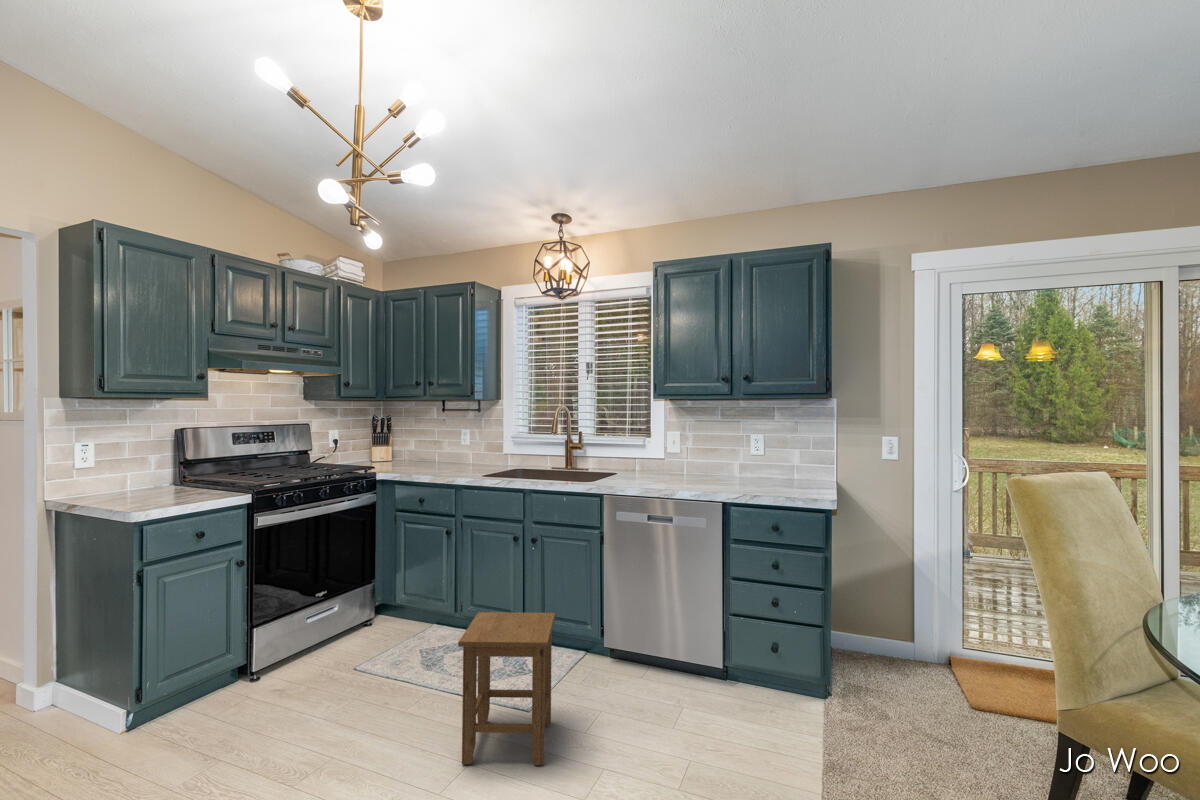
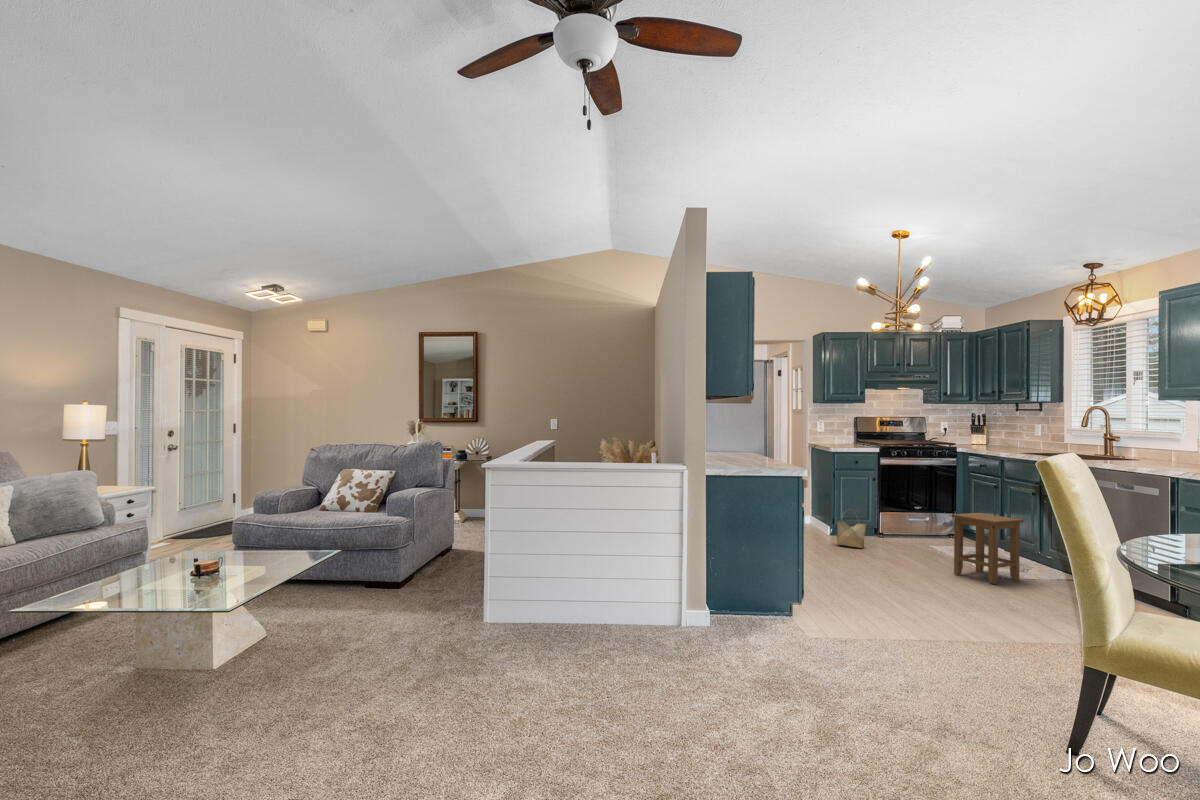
woven basket: none [154,658,237,769] -> present [837,509,866,548]

